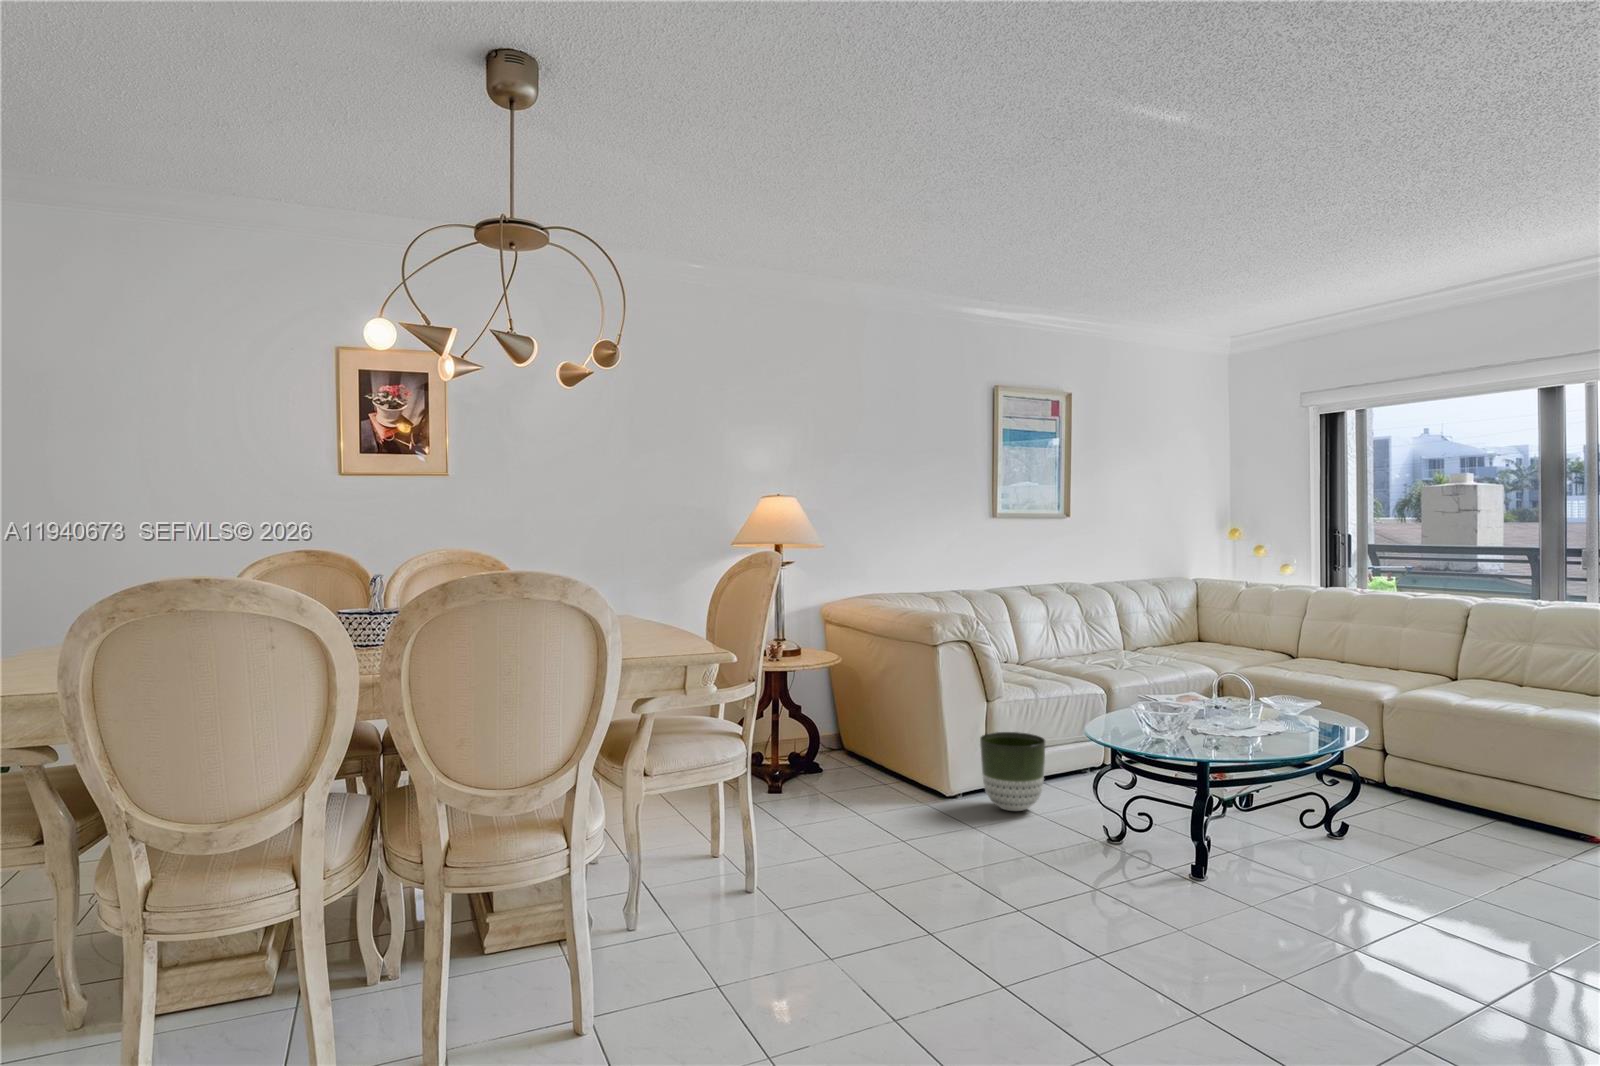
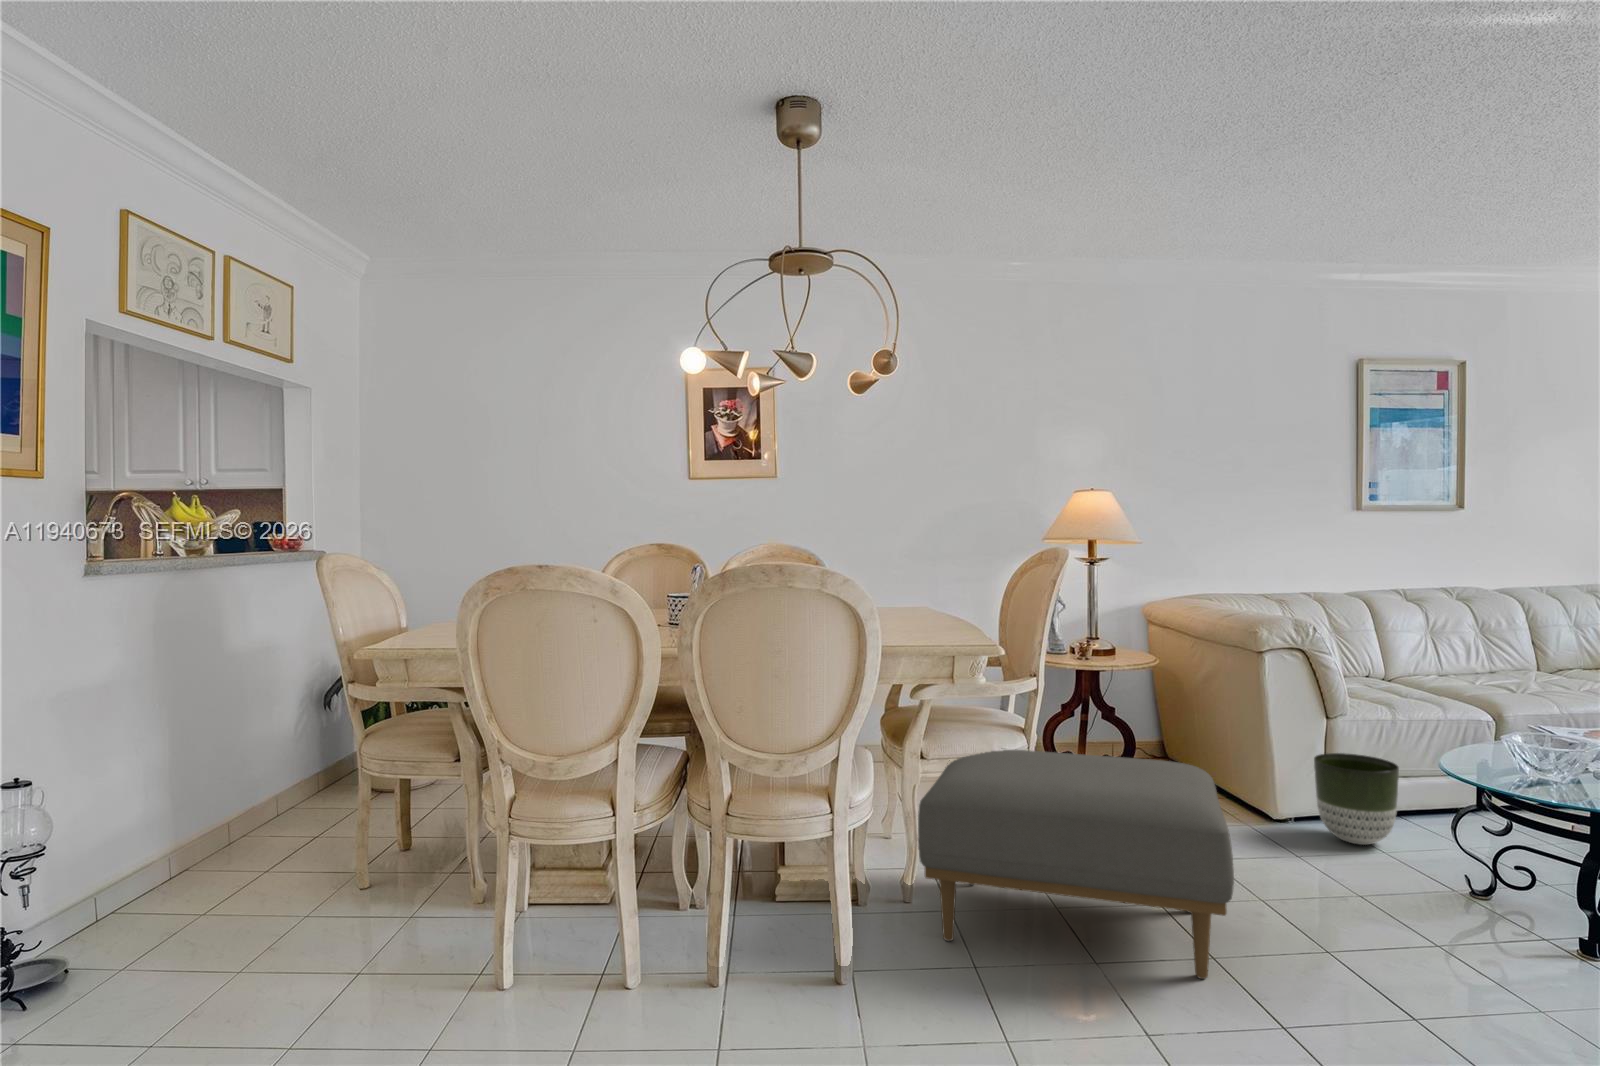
ottoman: none [652,756,950,964] -> present [918,749,1234,979]

